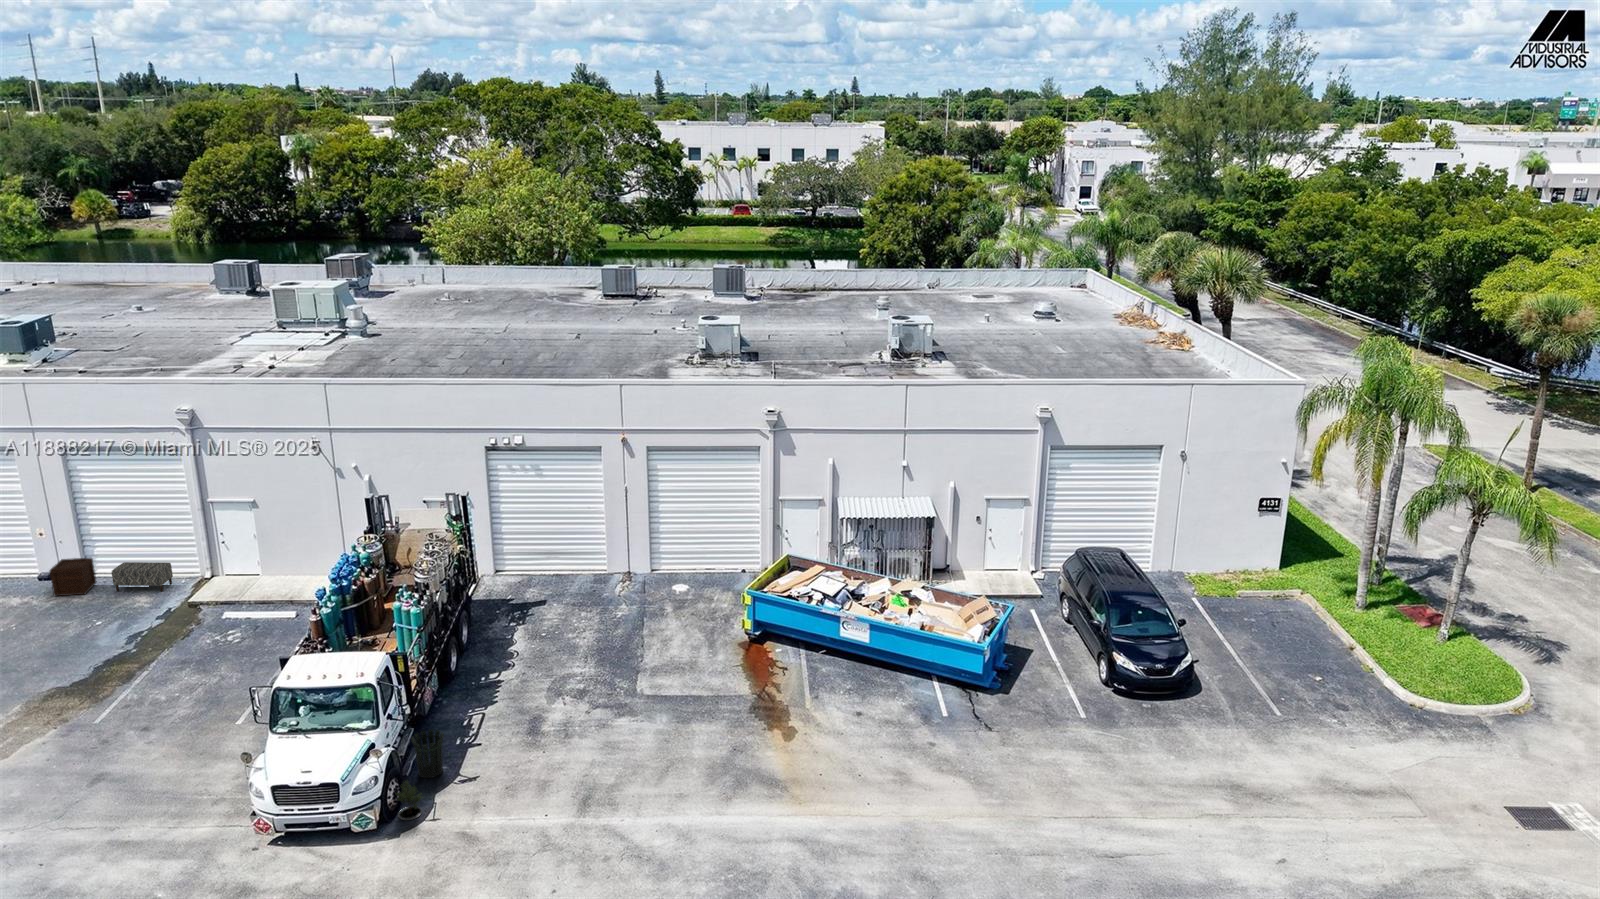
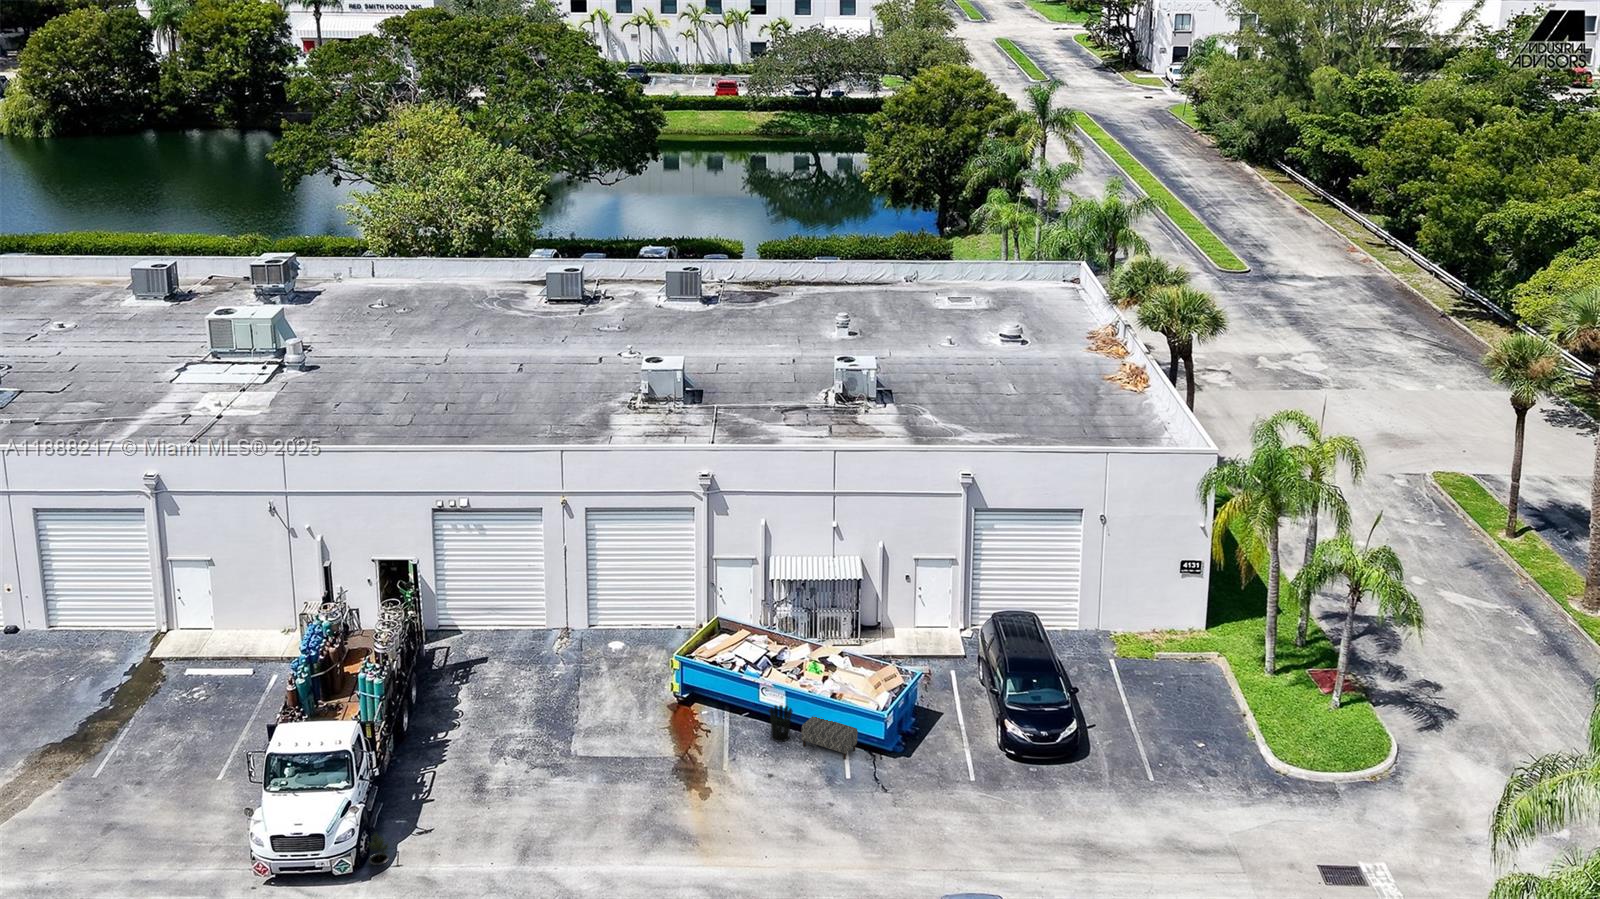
wooden crate: present [50,558,97,596] -> none [19,611,59,648]
bench: present [112,562,173,592] -> present [802,716,858,759]
waste bin: present [412,729,444,778] -> present [769,705,793,742]

